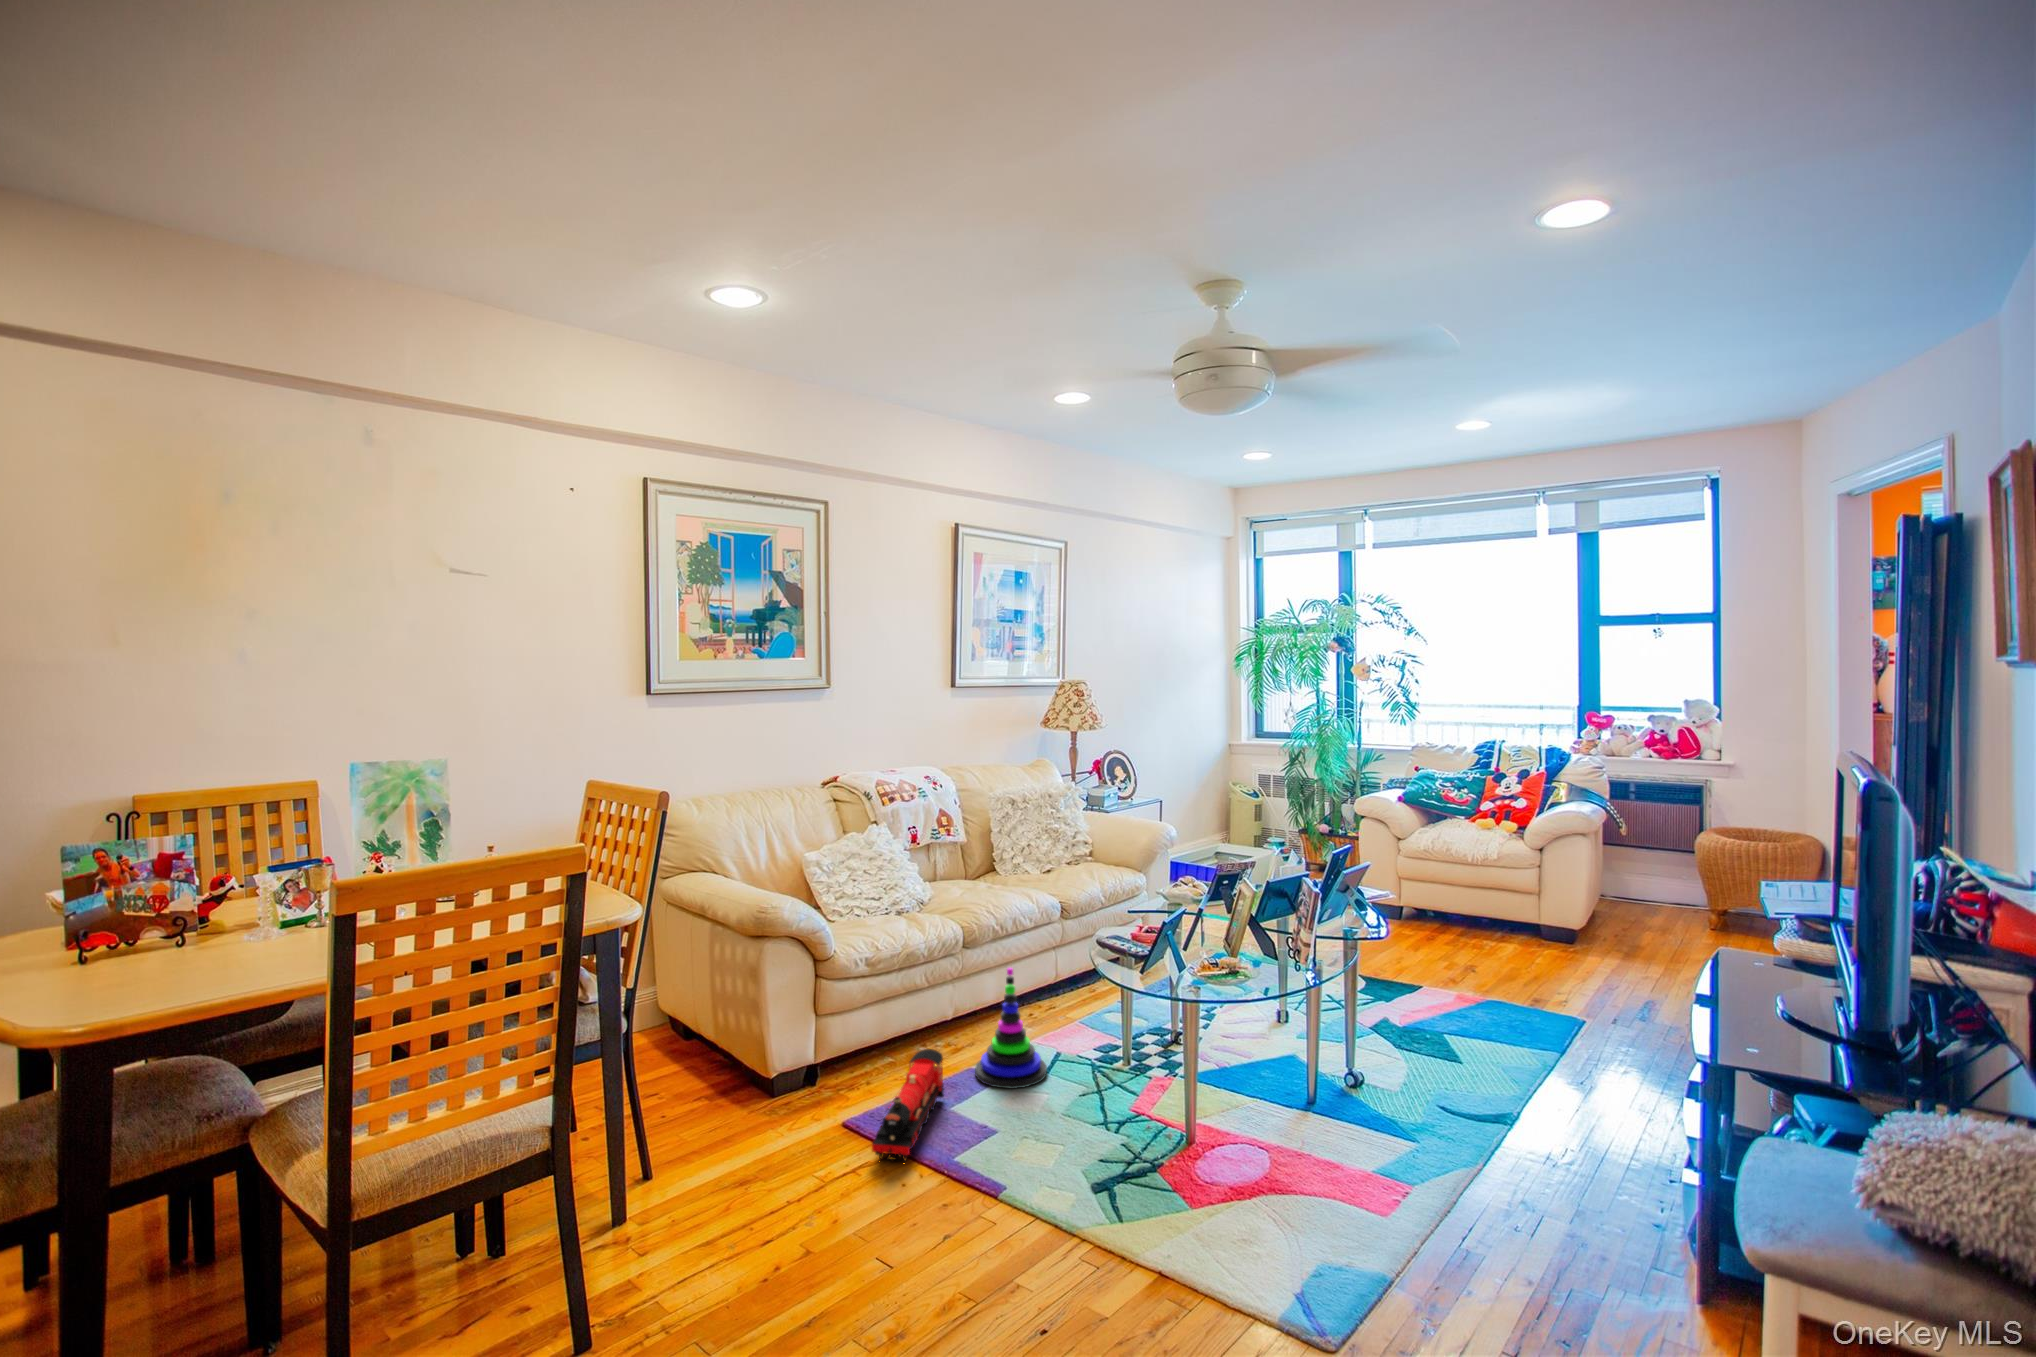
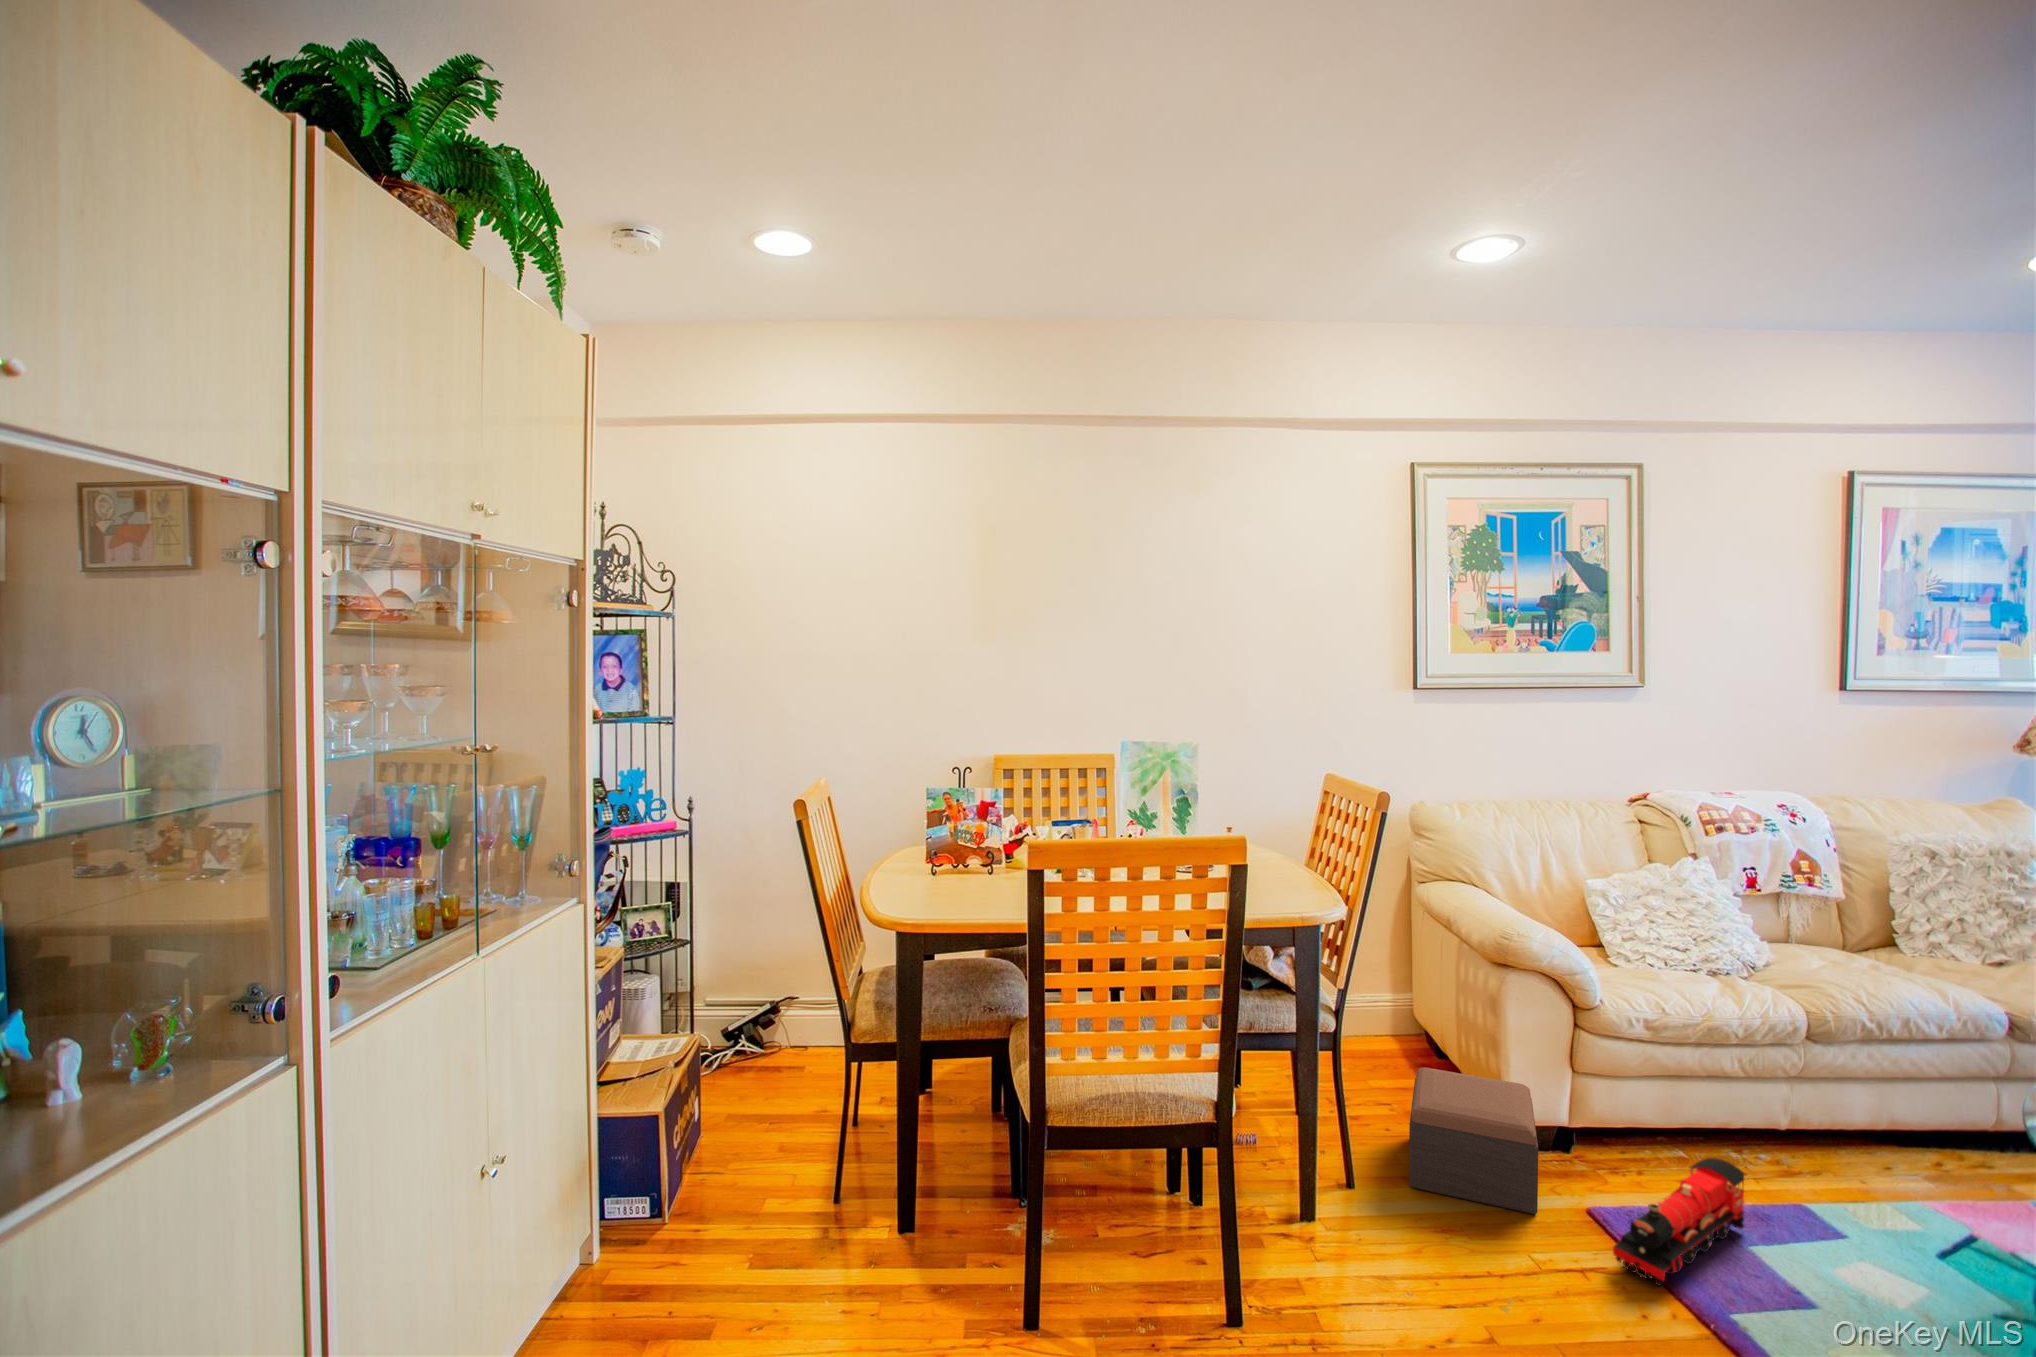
stacking toy: present [975,968,1047,1089] -> none [1806,1094,1940,1271]
footstool: none [688,1040,808,1169] -> present [1409,1068,1538,1214]

